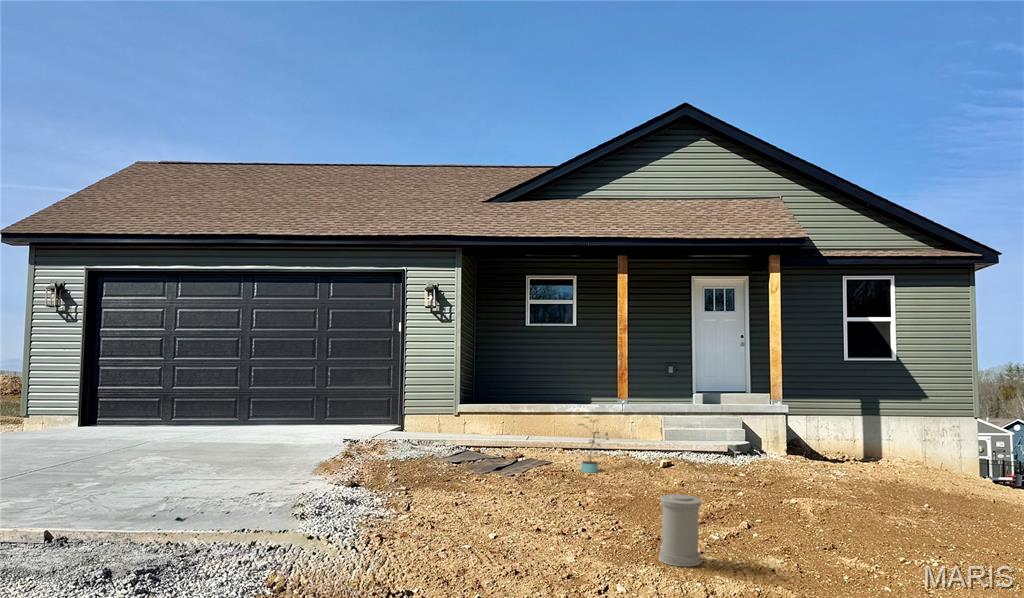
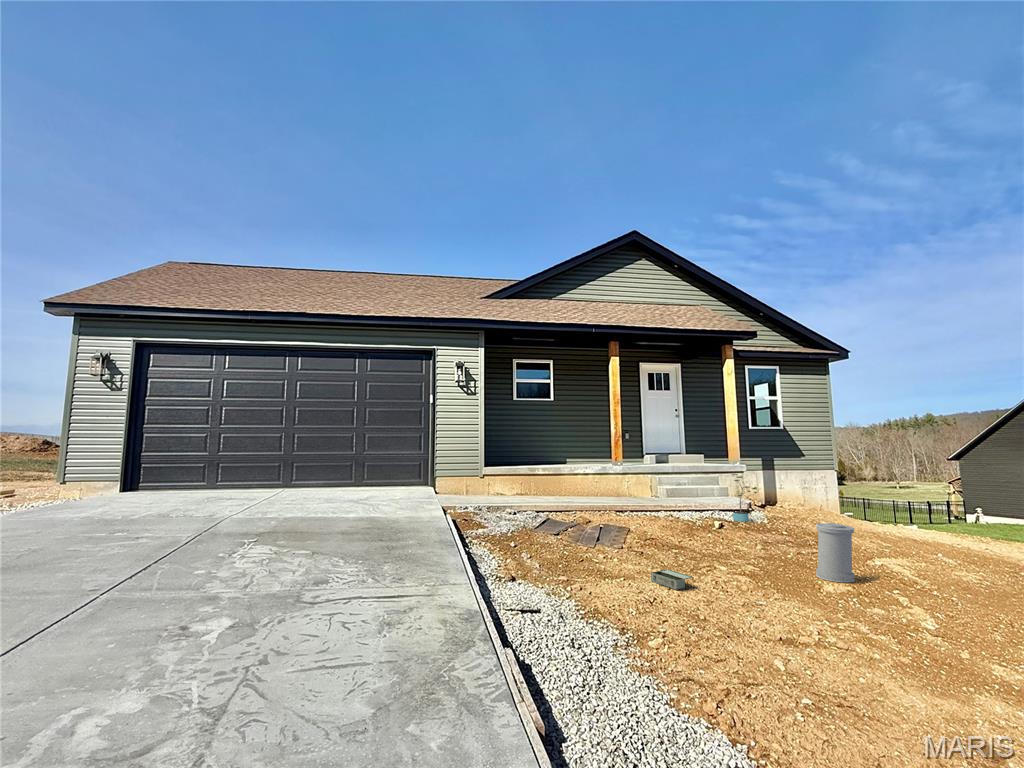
potted plant: present [579,417,609,473] -> present [732,474,757,521]
toolbox: none [445,538,481,560] -> present [651,569,693,590]

